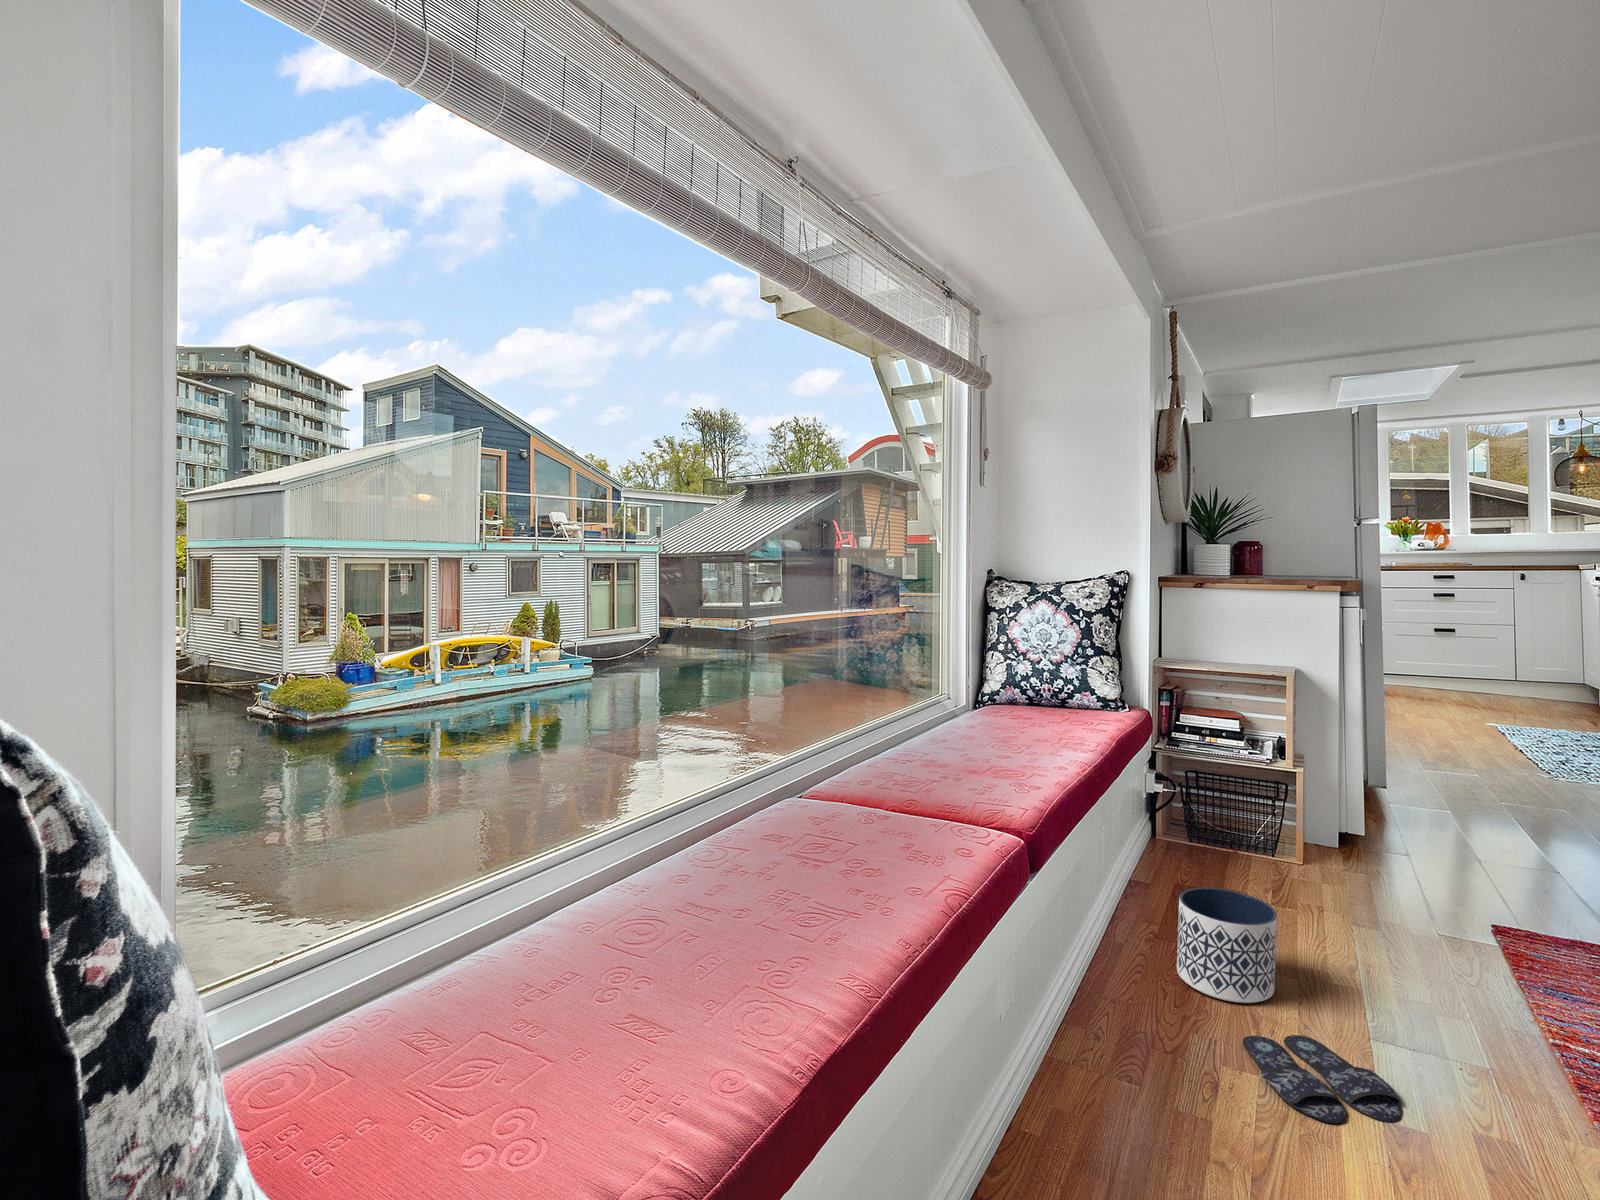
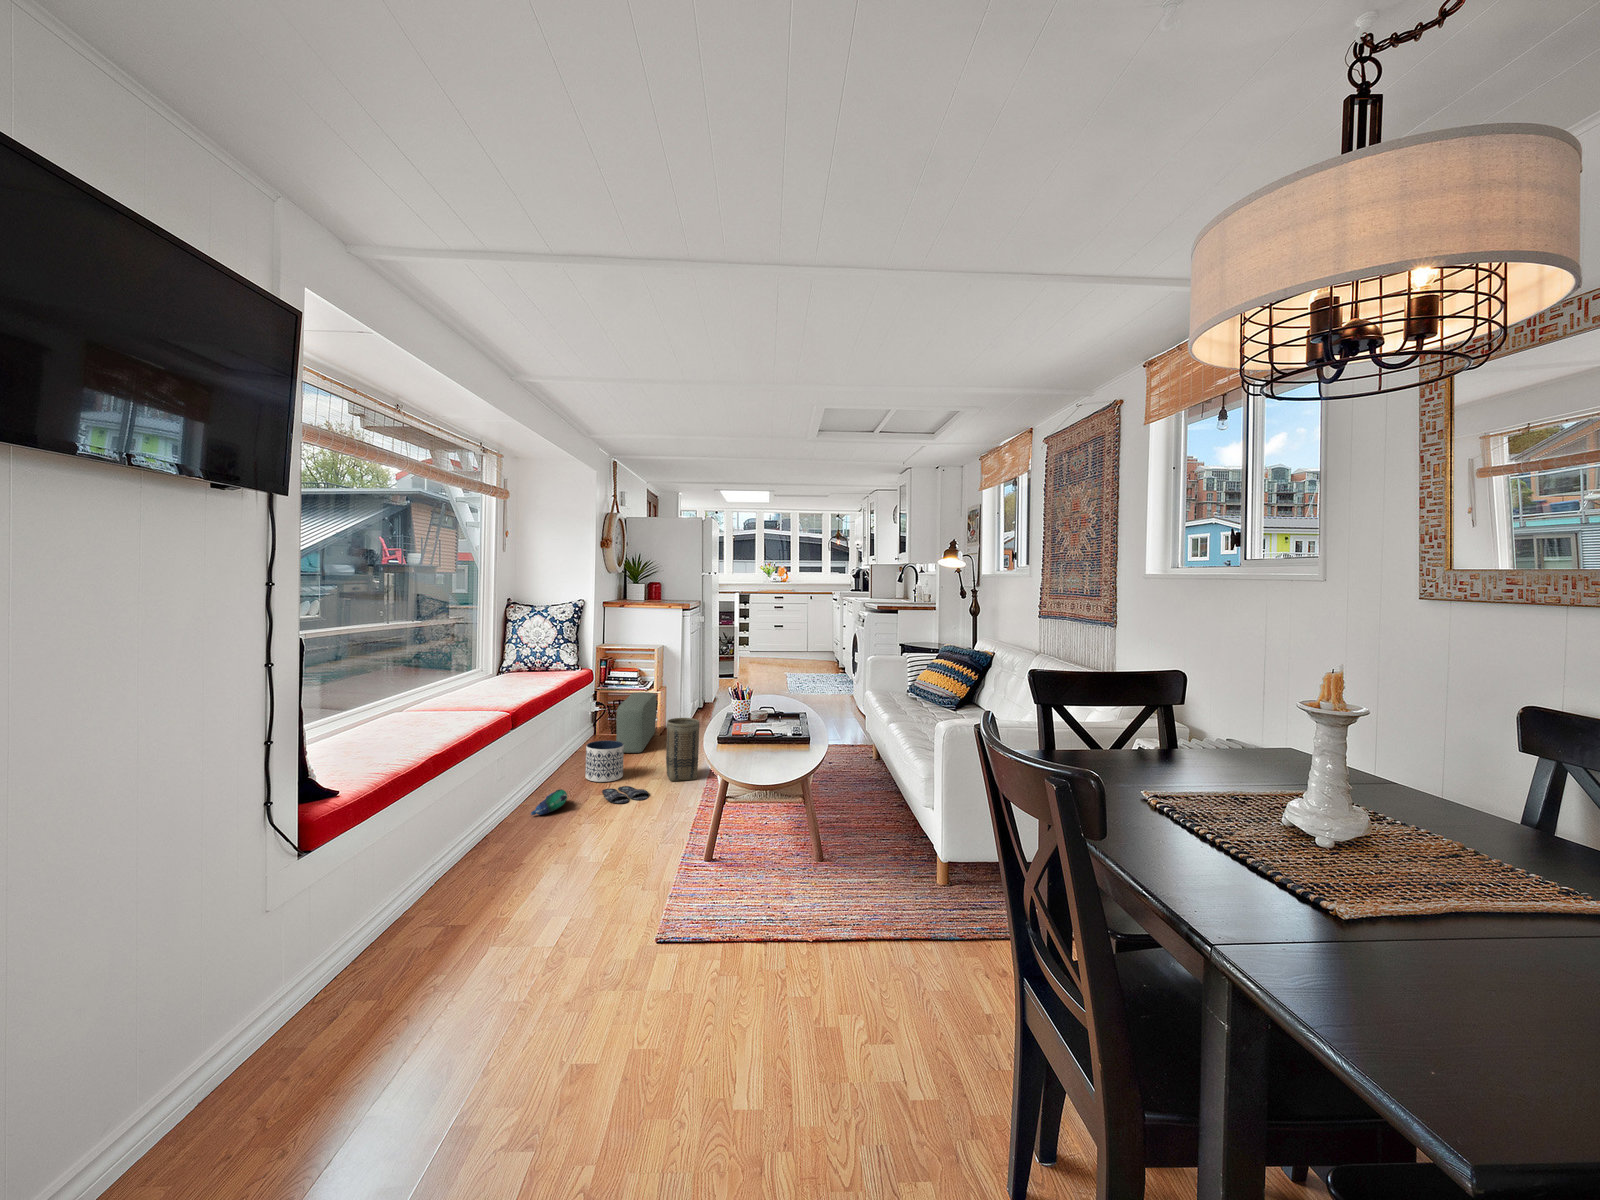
pouf: none [1218,760,1290,907] -> present [616,692,656,753]
basket: none [1402,867,1523,1056] -> present [666,718,699,781]
plush toy: none [1080,1025,1171,1111] -> present [531,789,567,815]

